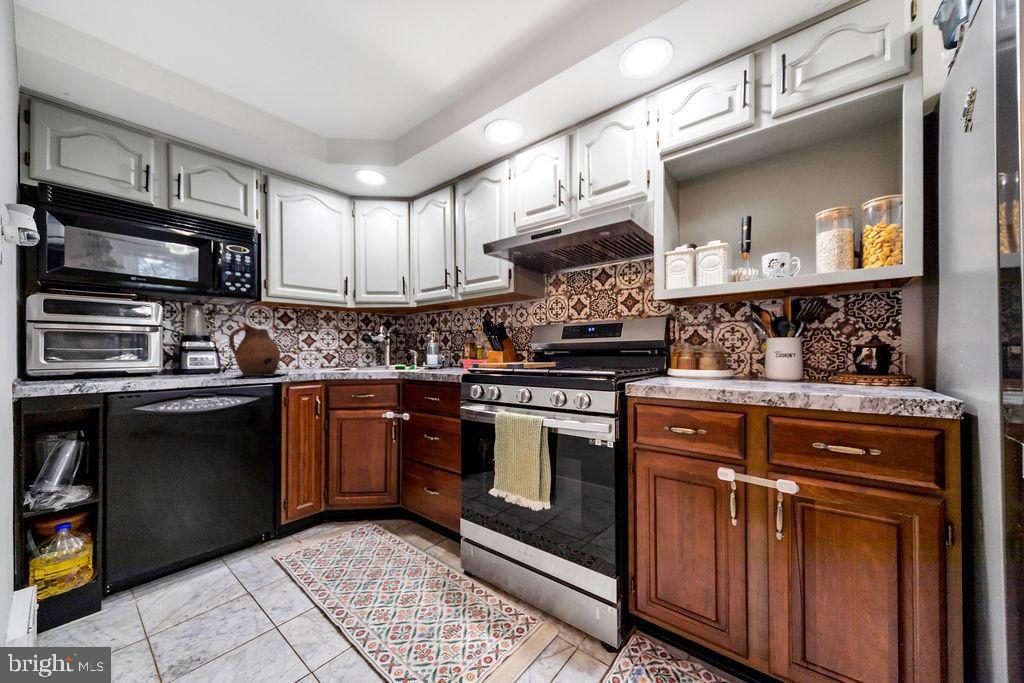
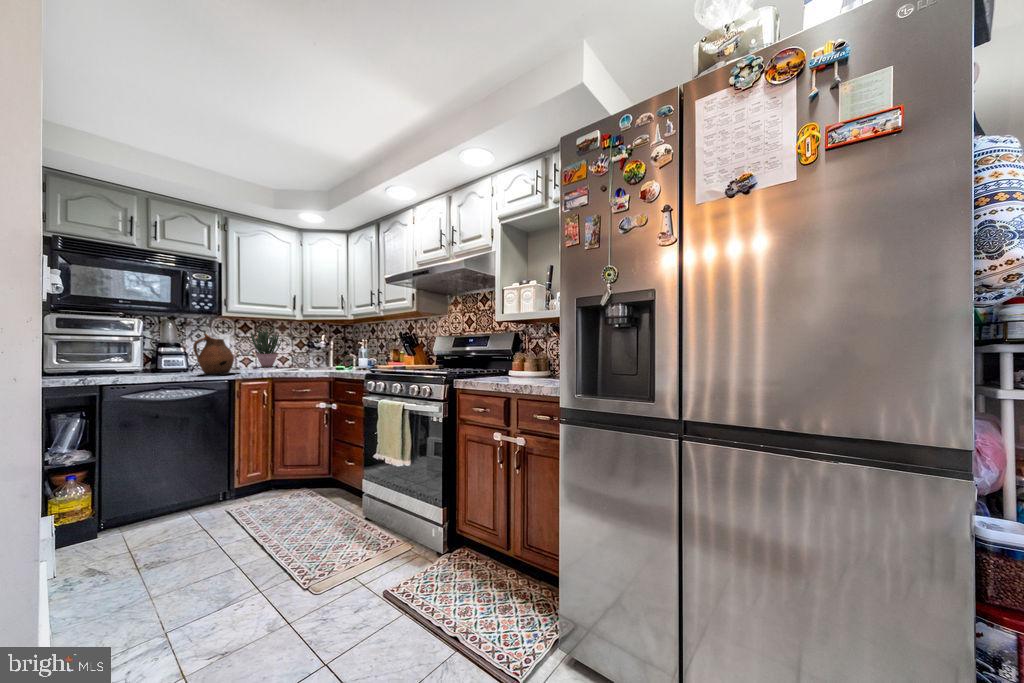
potted plant: none [291,318,328,367] -> present [250,329,281,367]

